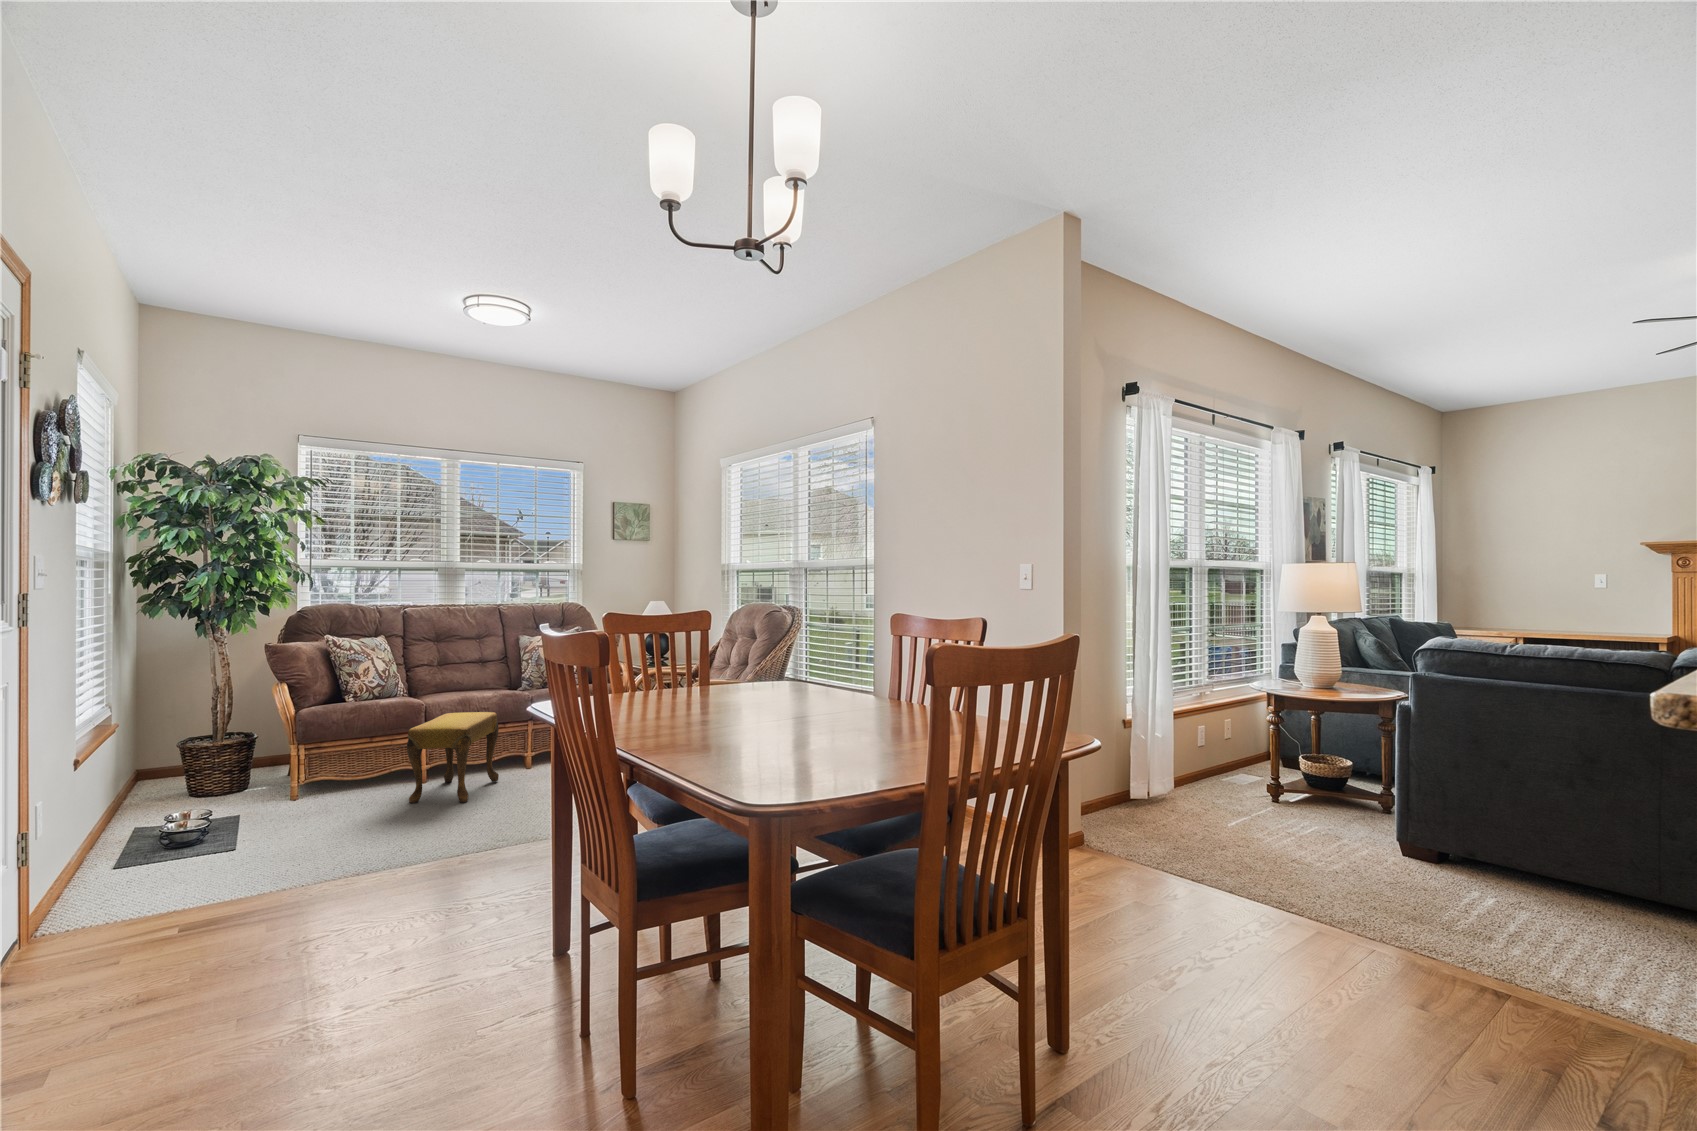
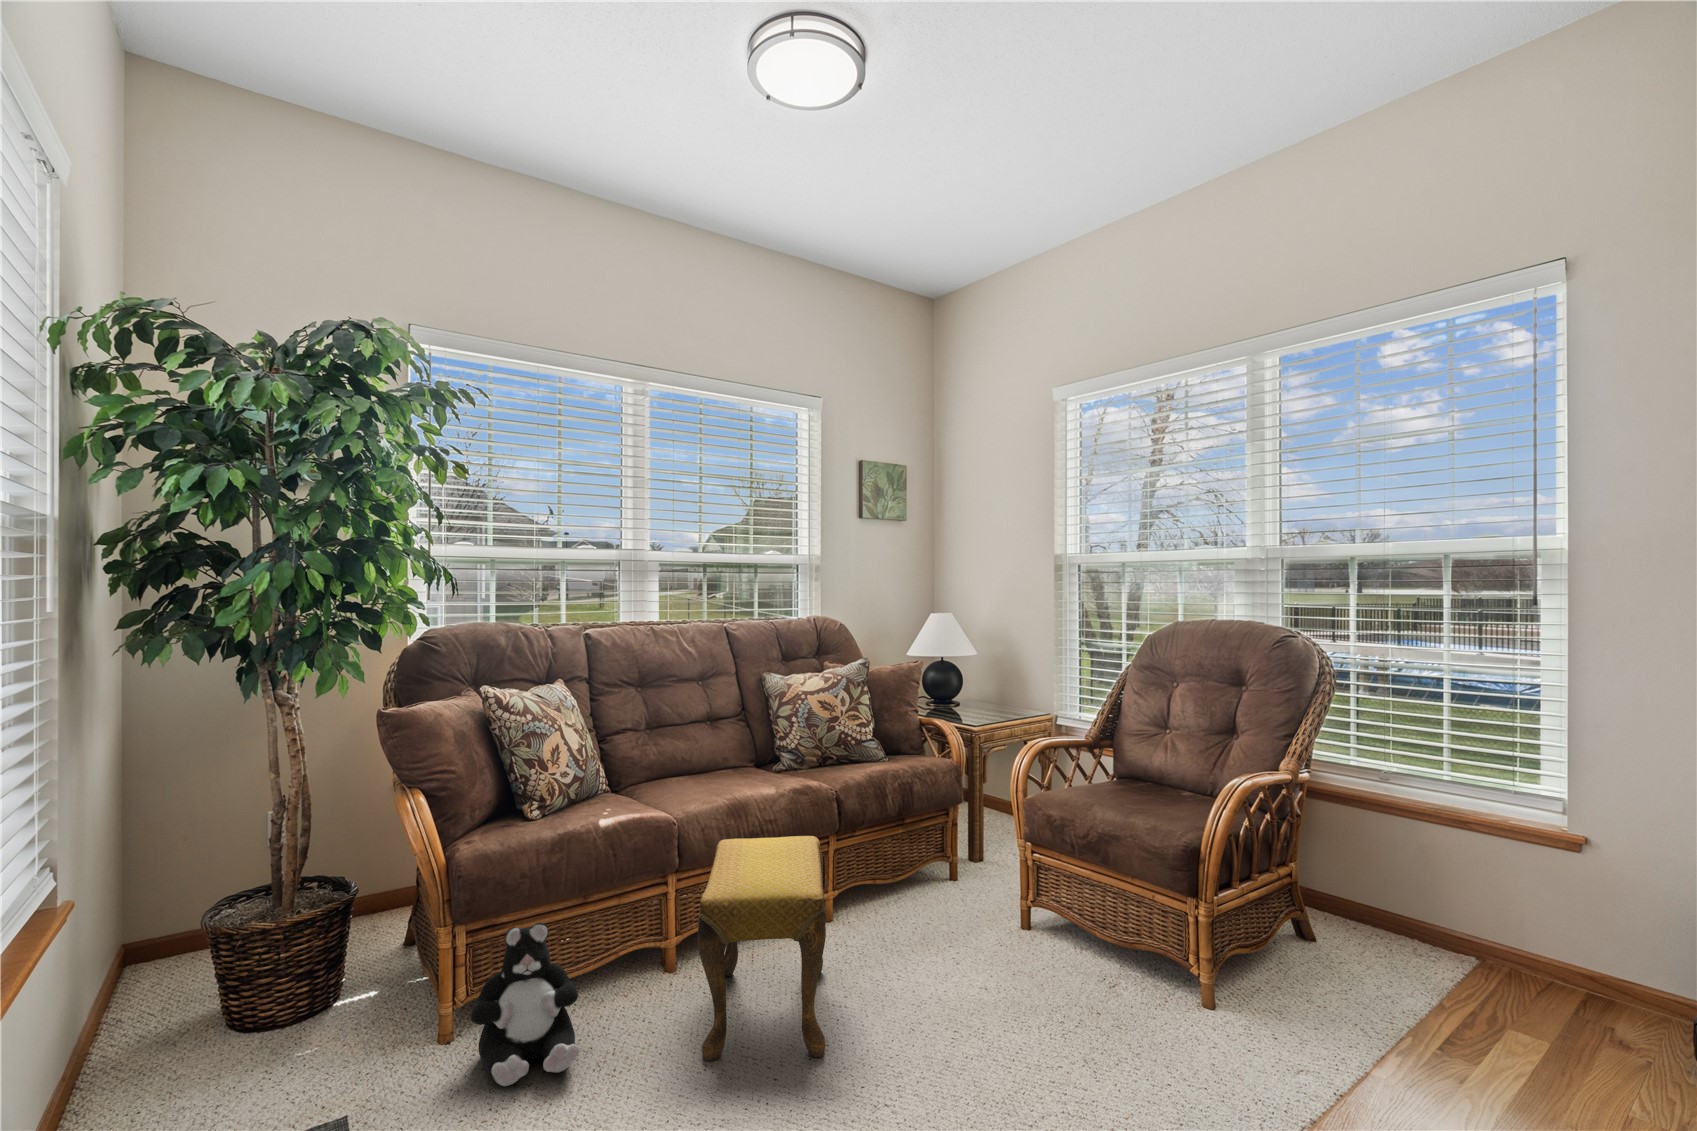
plush toy: none [300,742,355,807] -> present [471,923,580,1086]

